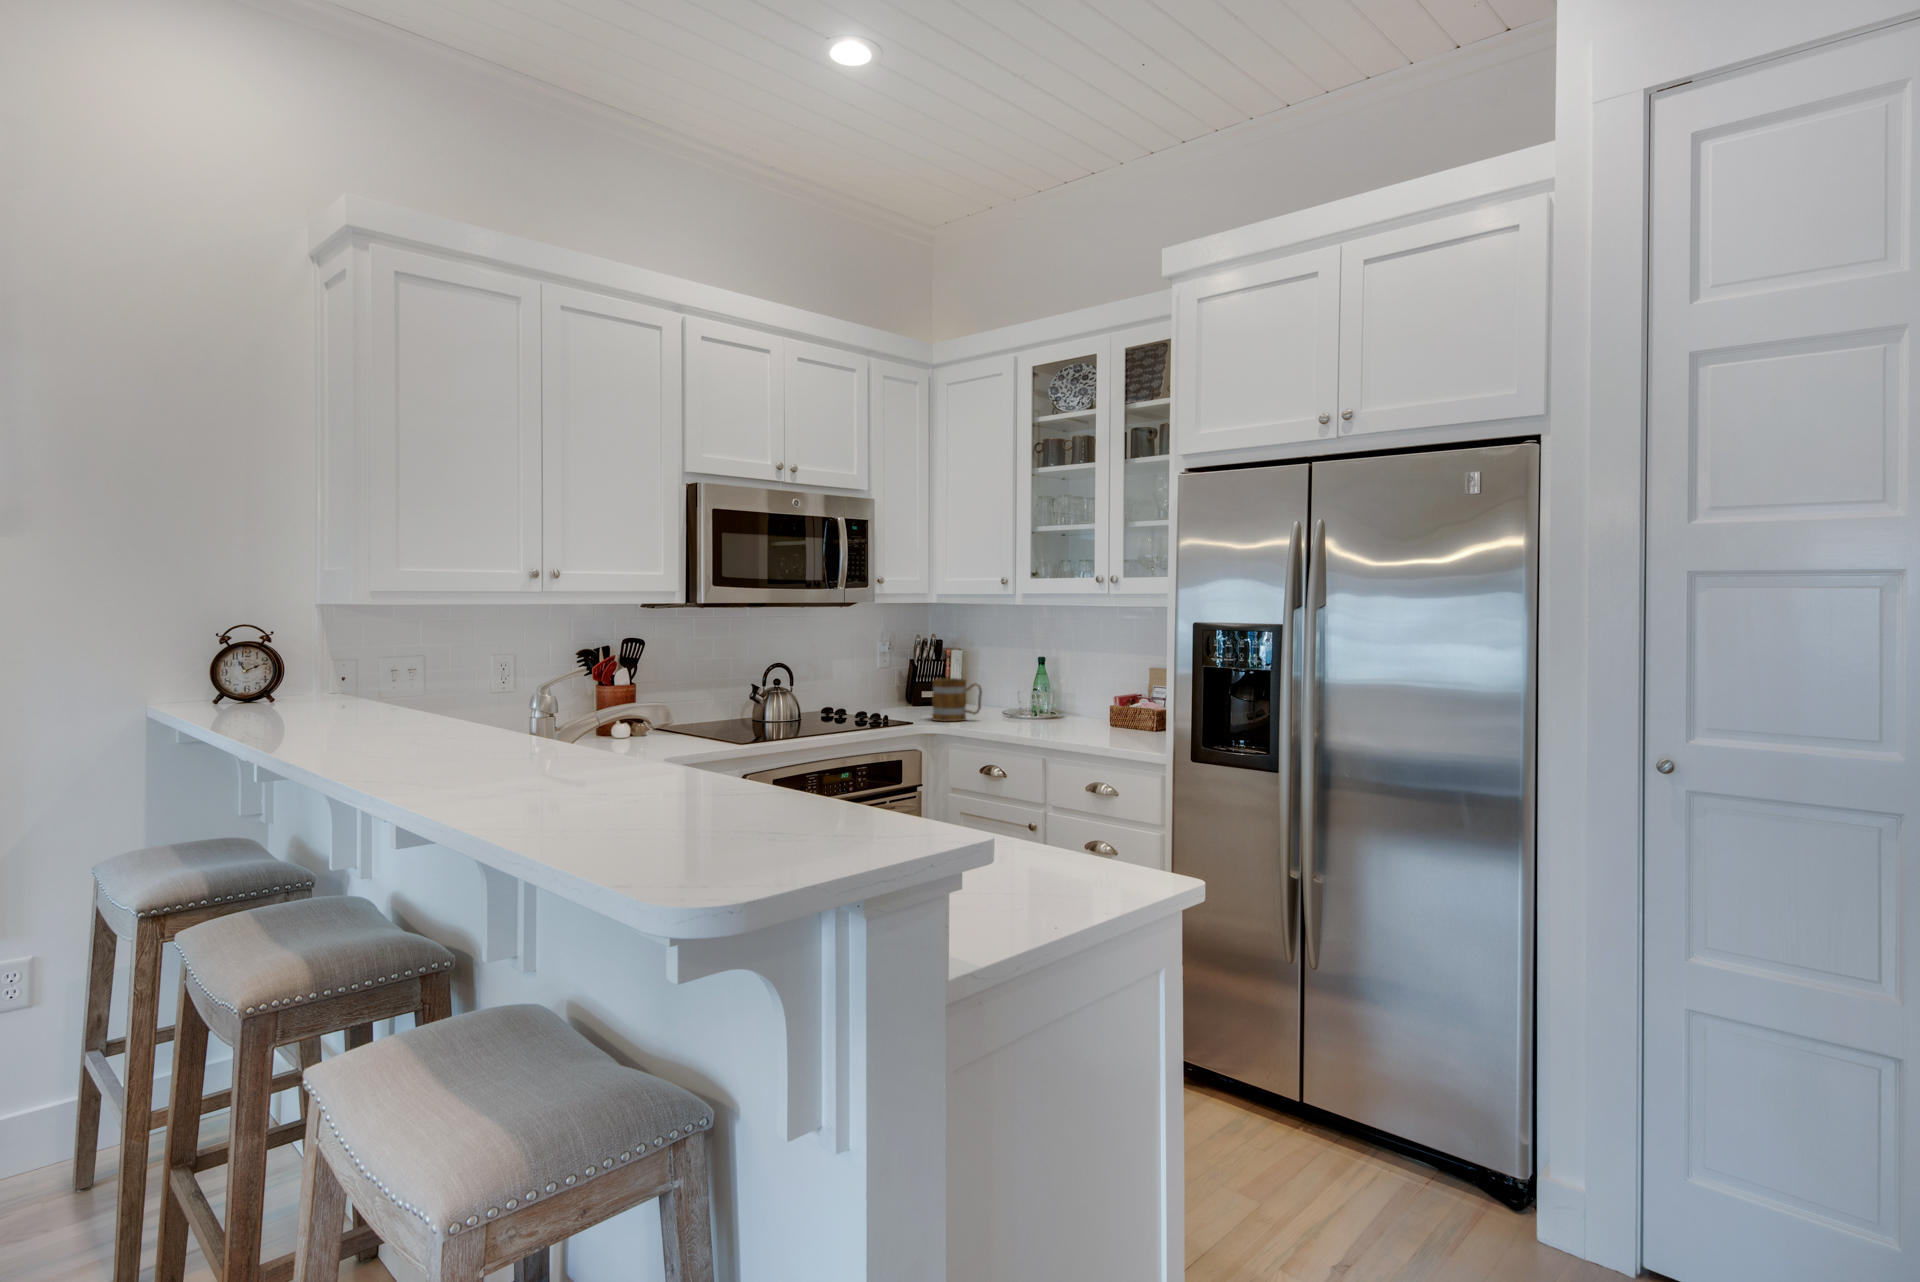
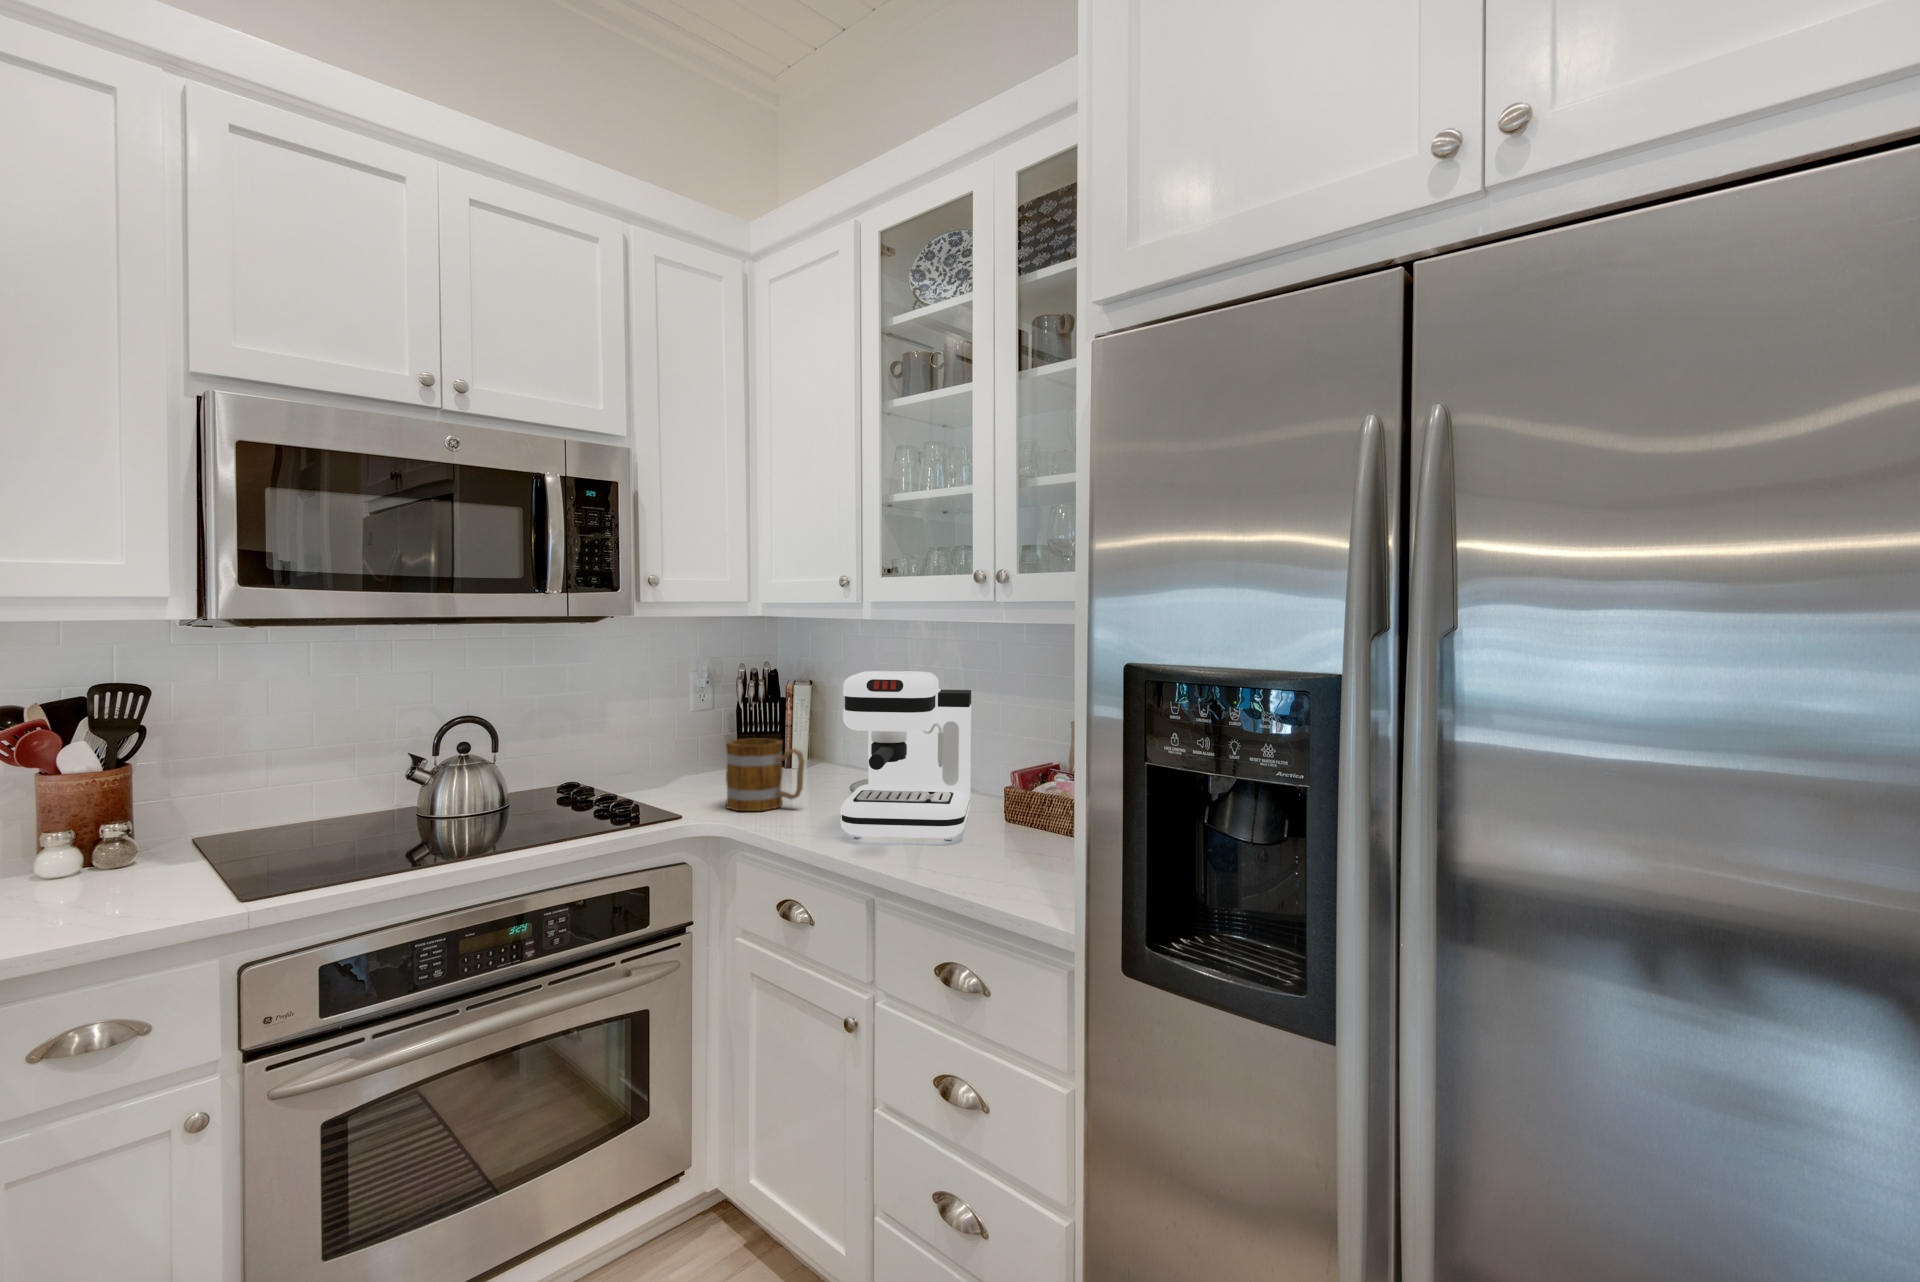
coffee maker: none [1018,634,1092,730] -> present [840,671,971,840]

